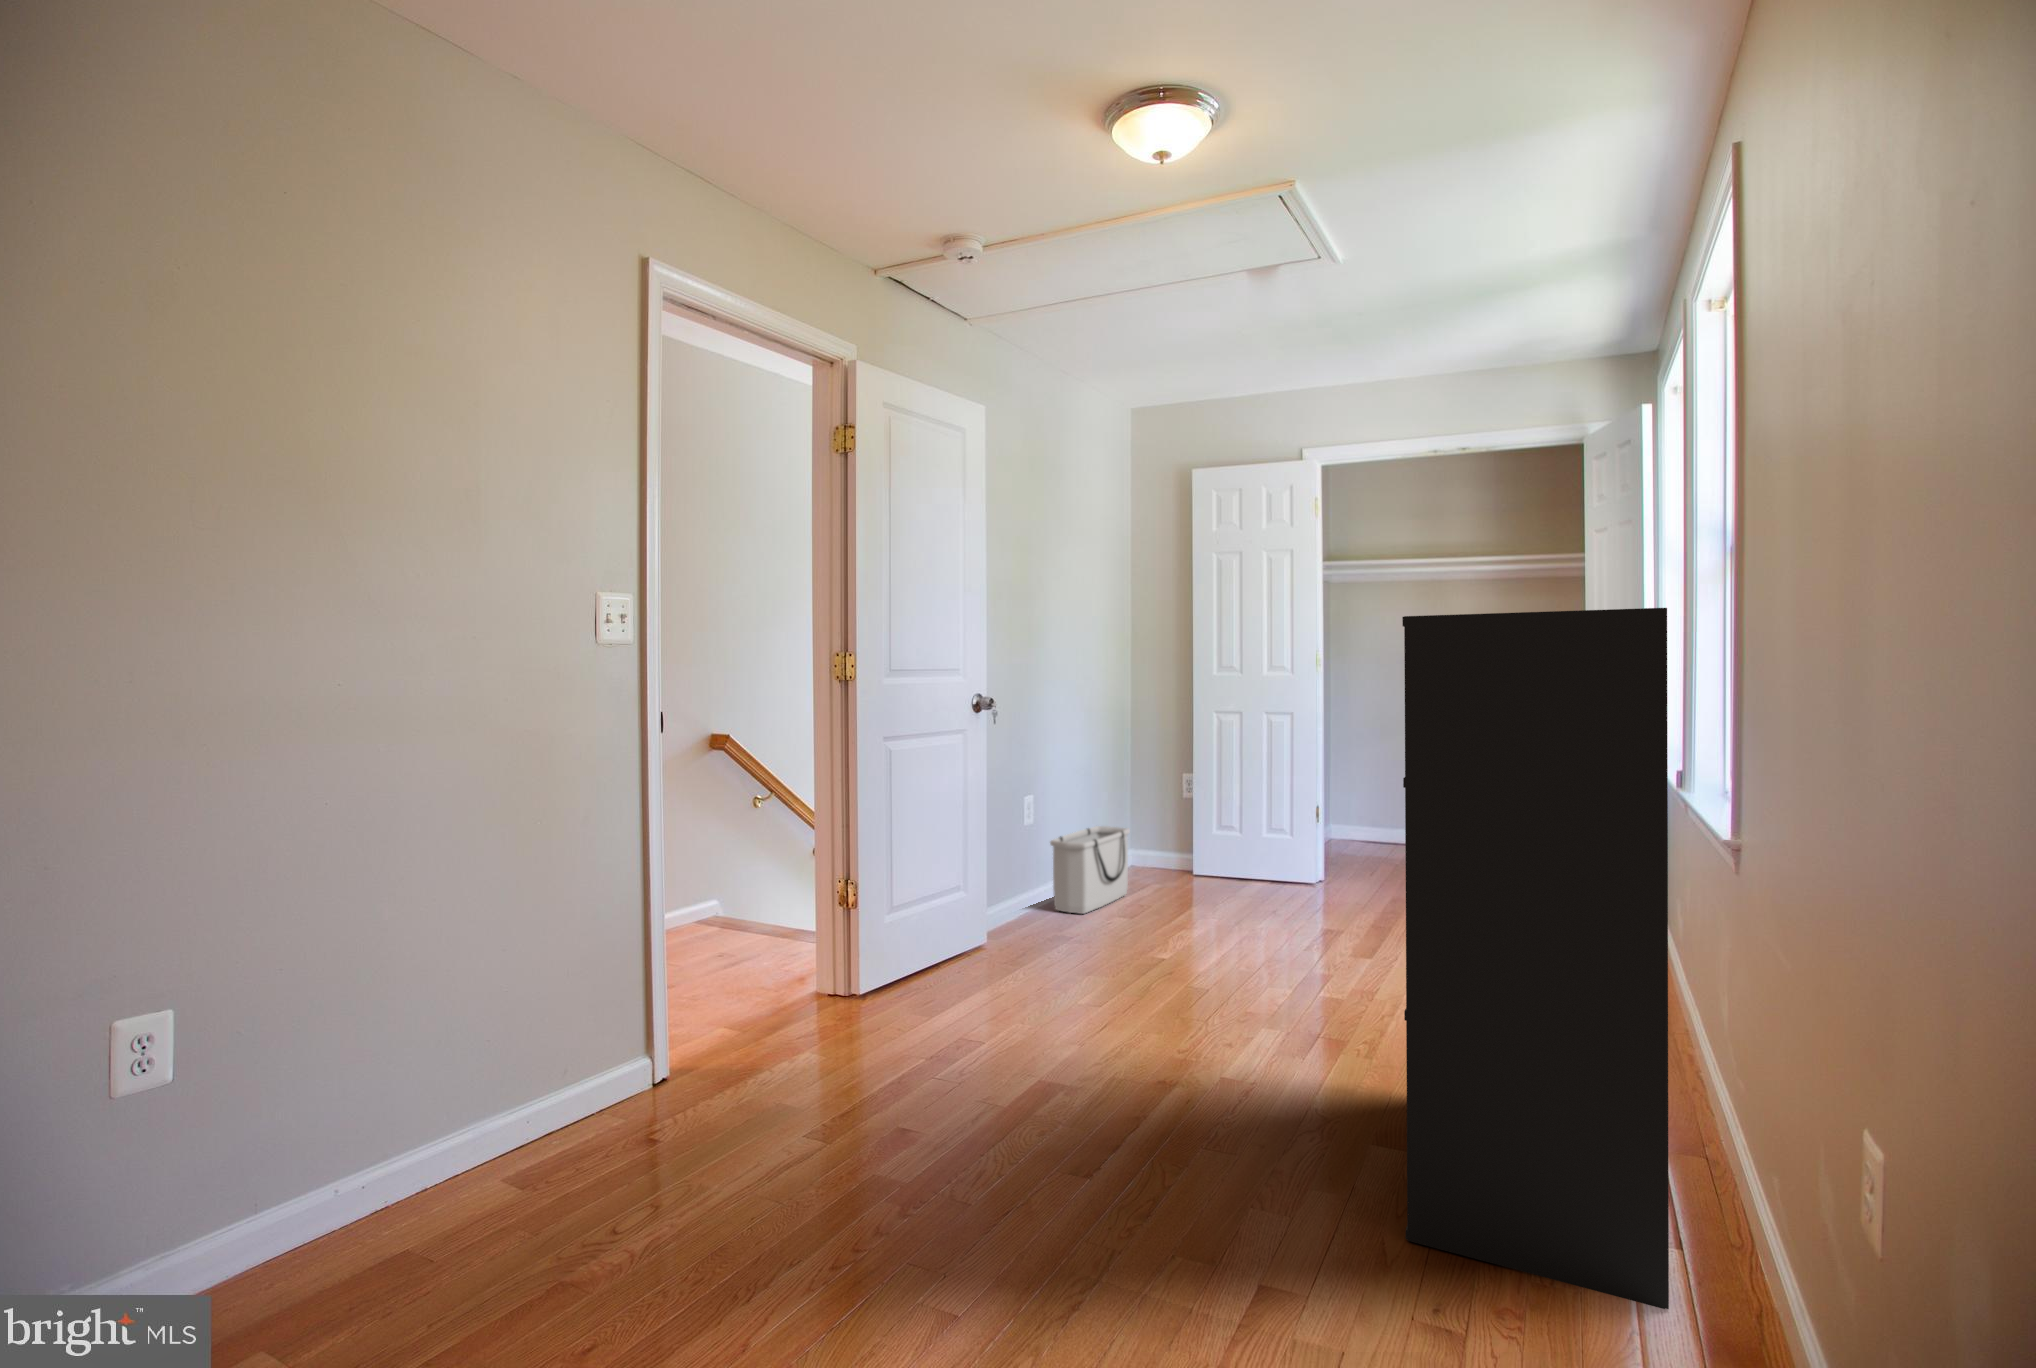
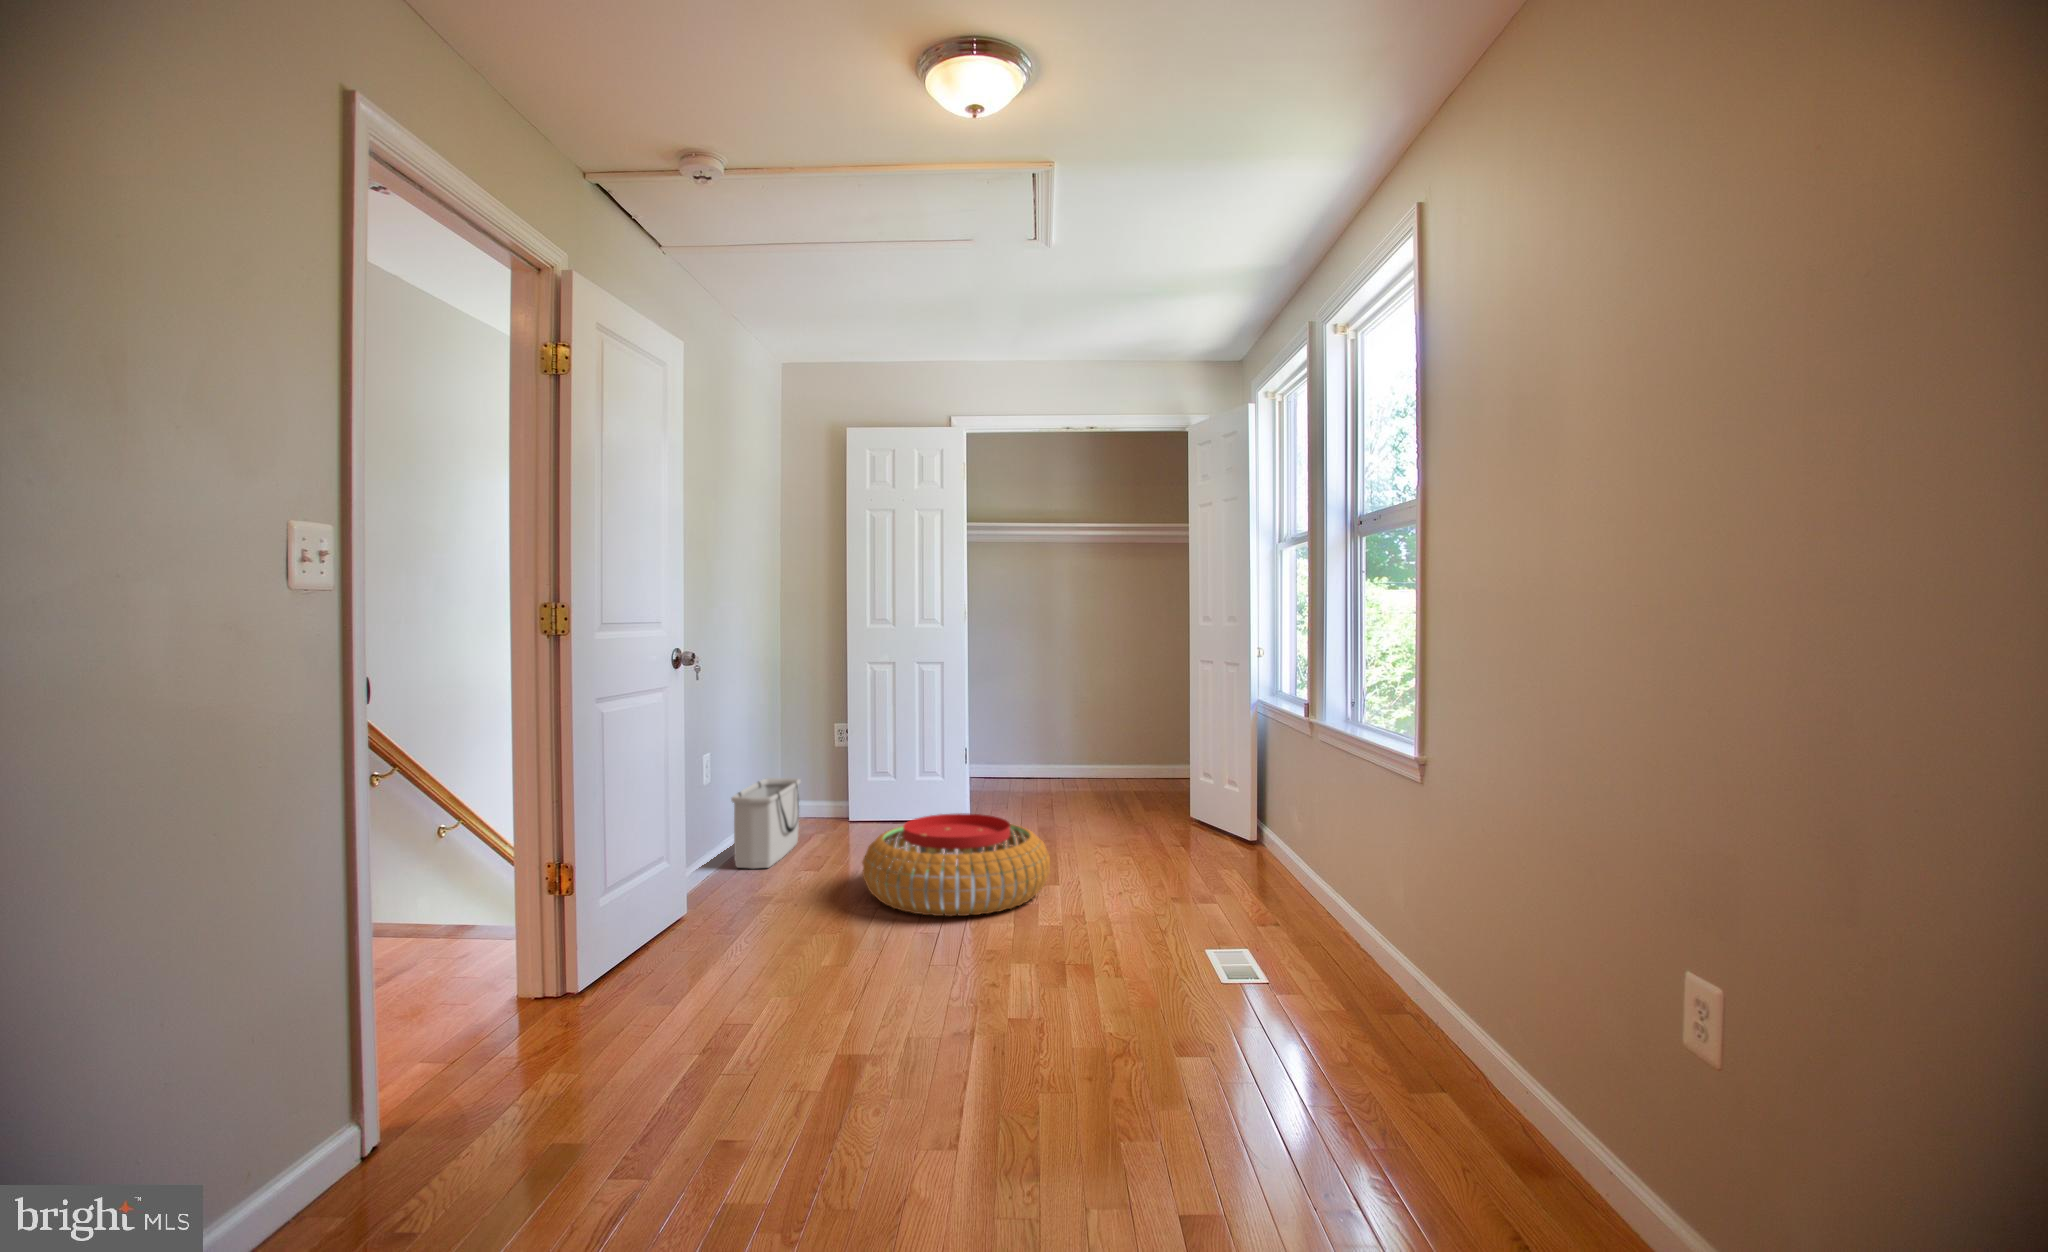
bookshelf: present [1402,608,1669,1309] -> none [1200,582,1445,1121]
pouf: none [1150,876,1360,986] -> present [862,813,1050,916]

